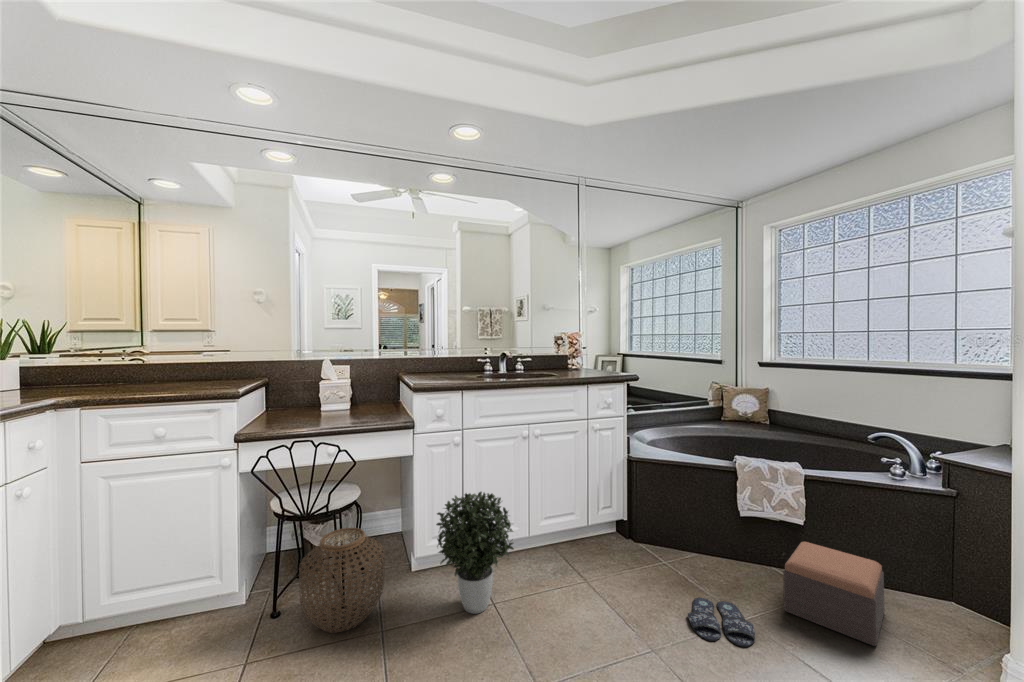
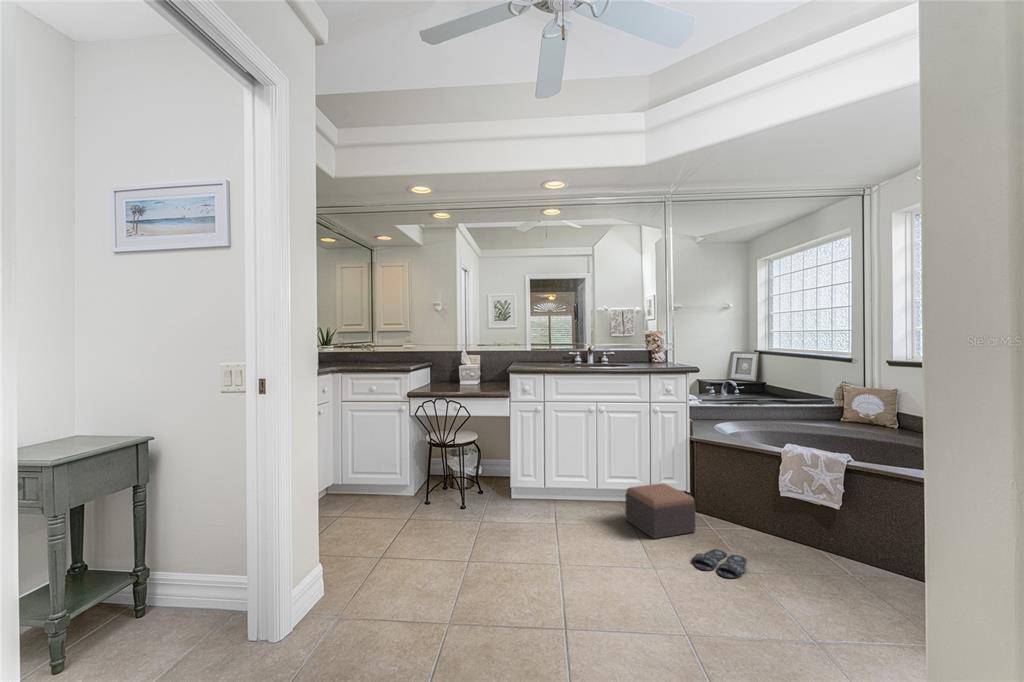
potted plant: present [436,492,514,614] -> none [517,442,572,525]
woven basket: present [299,528,385,633] -> none [437,457,487,517]
footstool: present [783,542,885,646] -> present [625,483,695,539]

